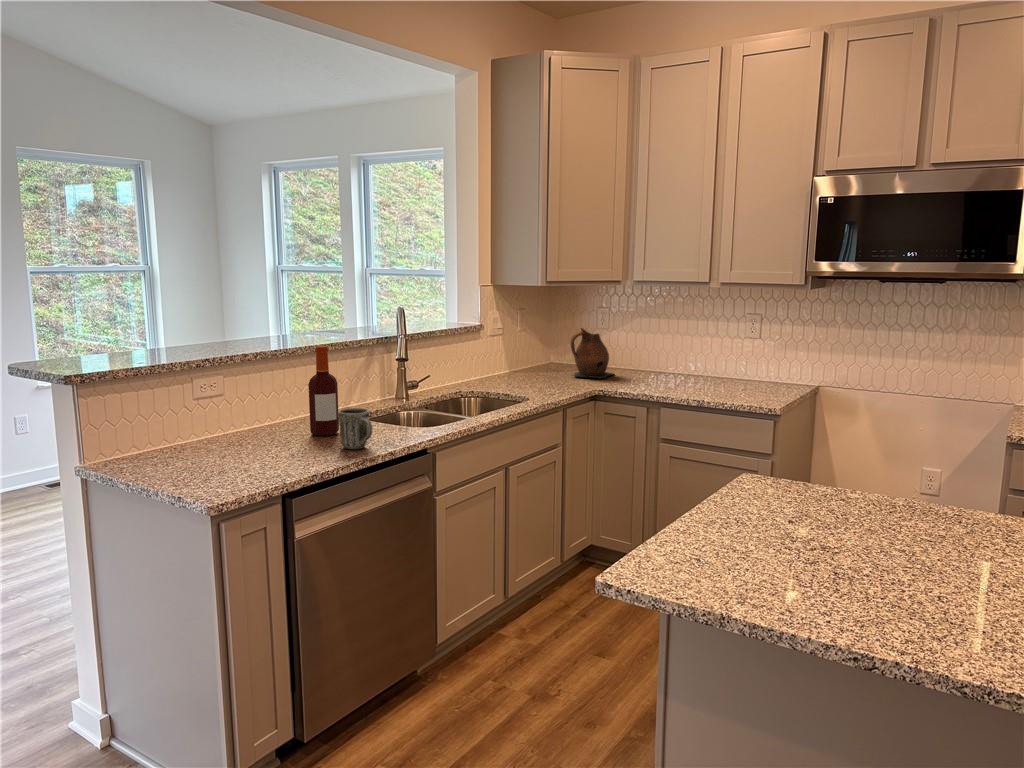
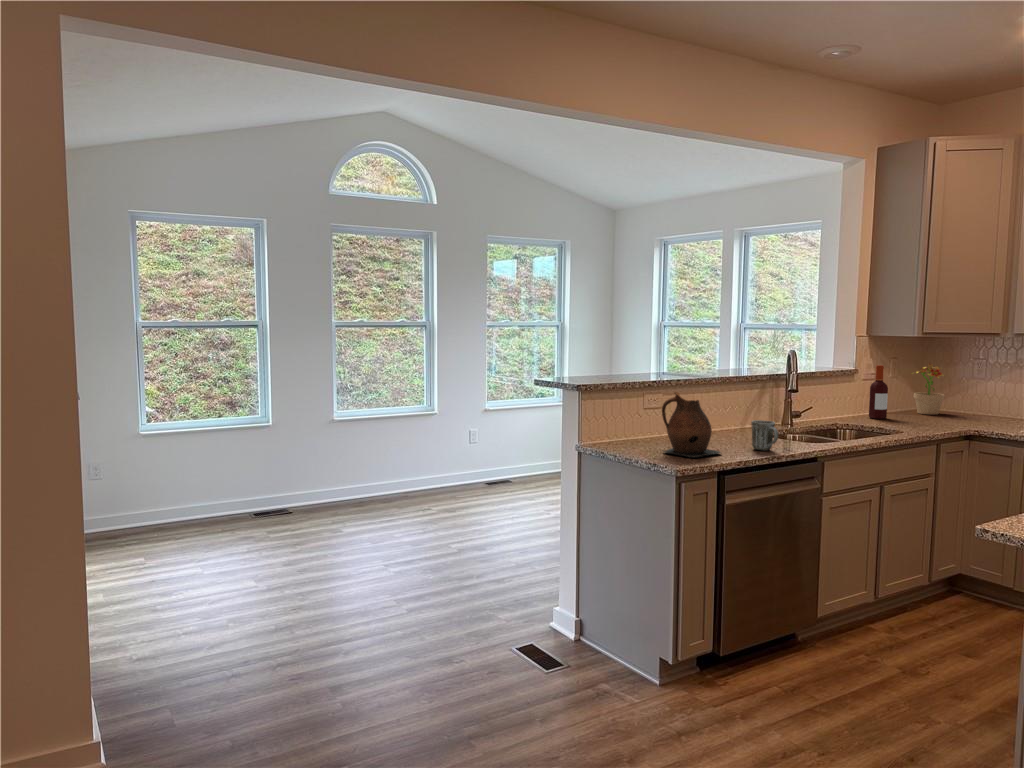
potted plant: none [538,314,570,370] -> present [914,367,944,414]
ceramic pitcher: present [571,327,614,379] -> present [662,391,721,458]
bottle: present [308,346,339,436] -> present [869,365,888,419]

